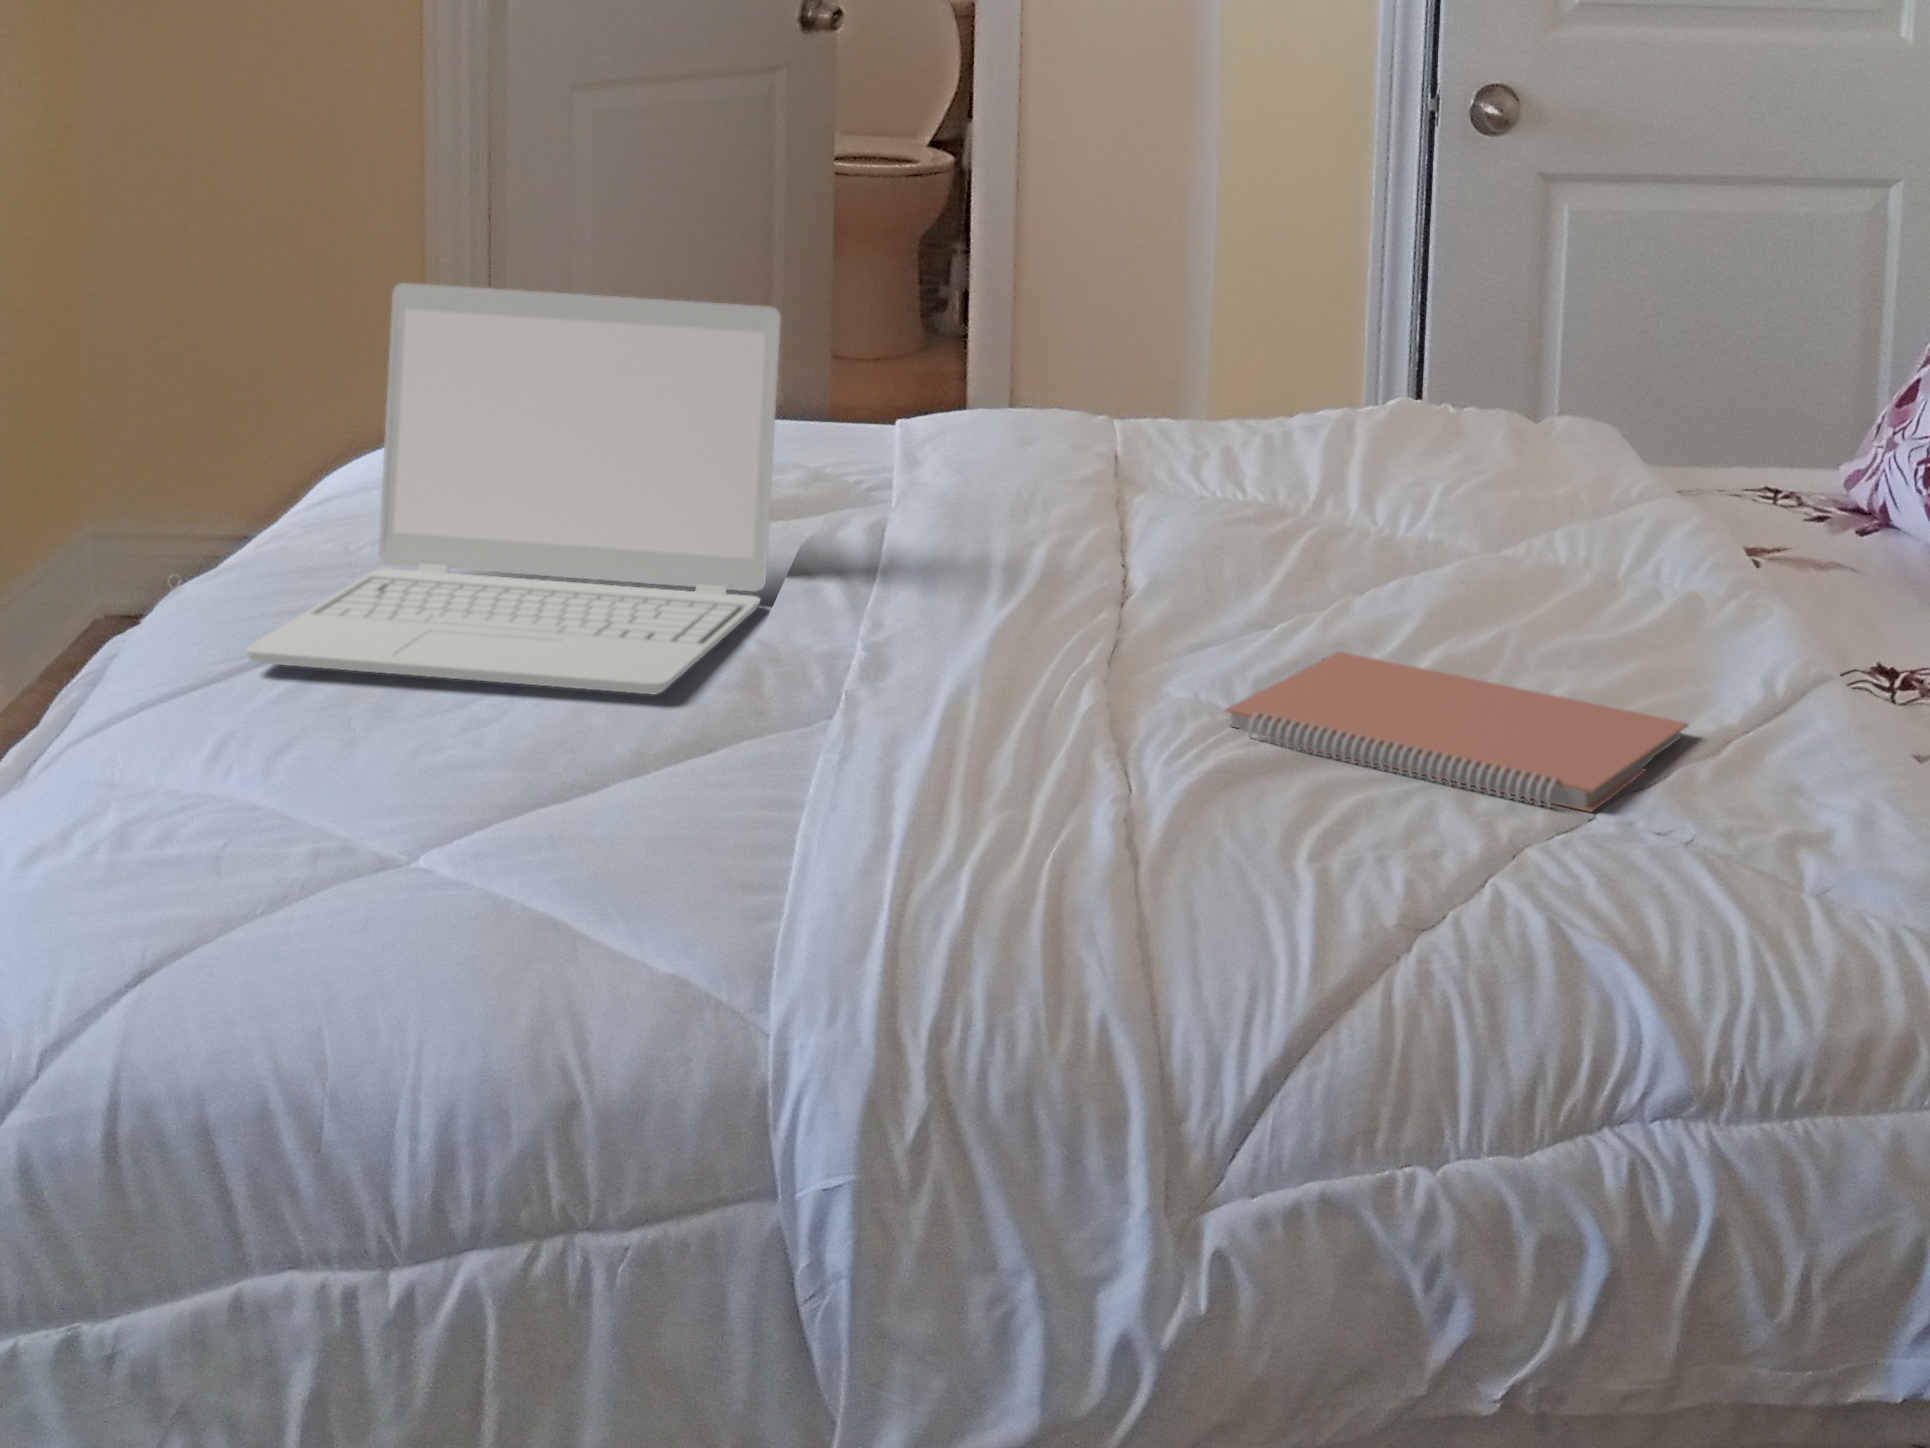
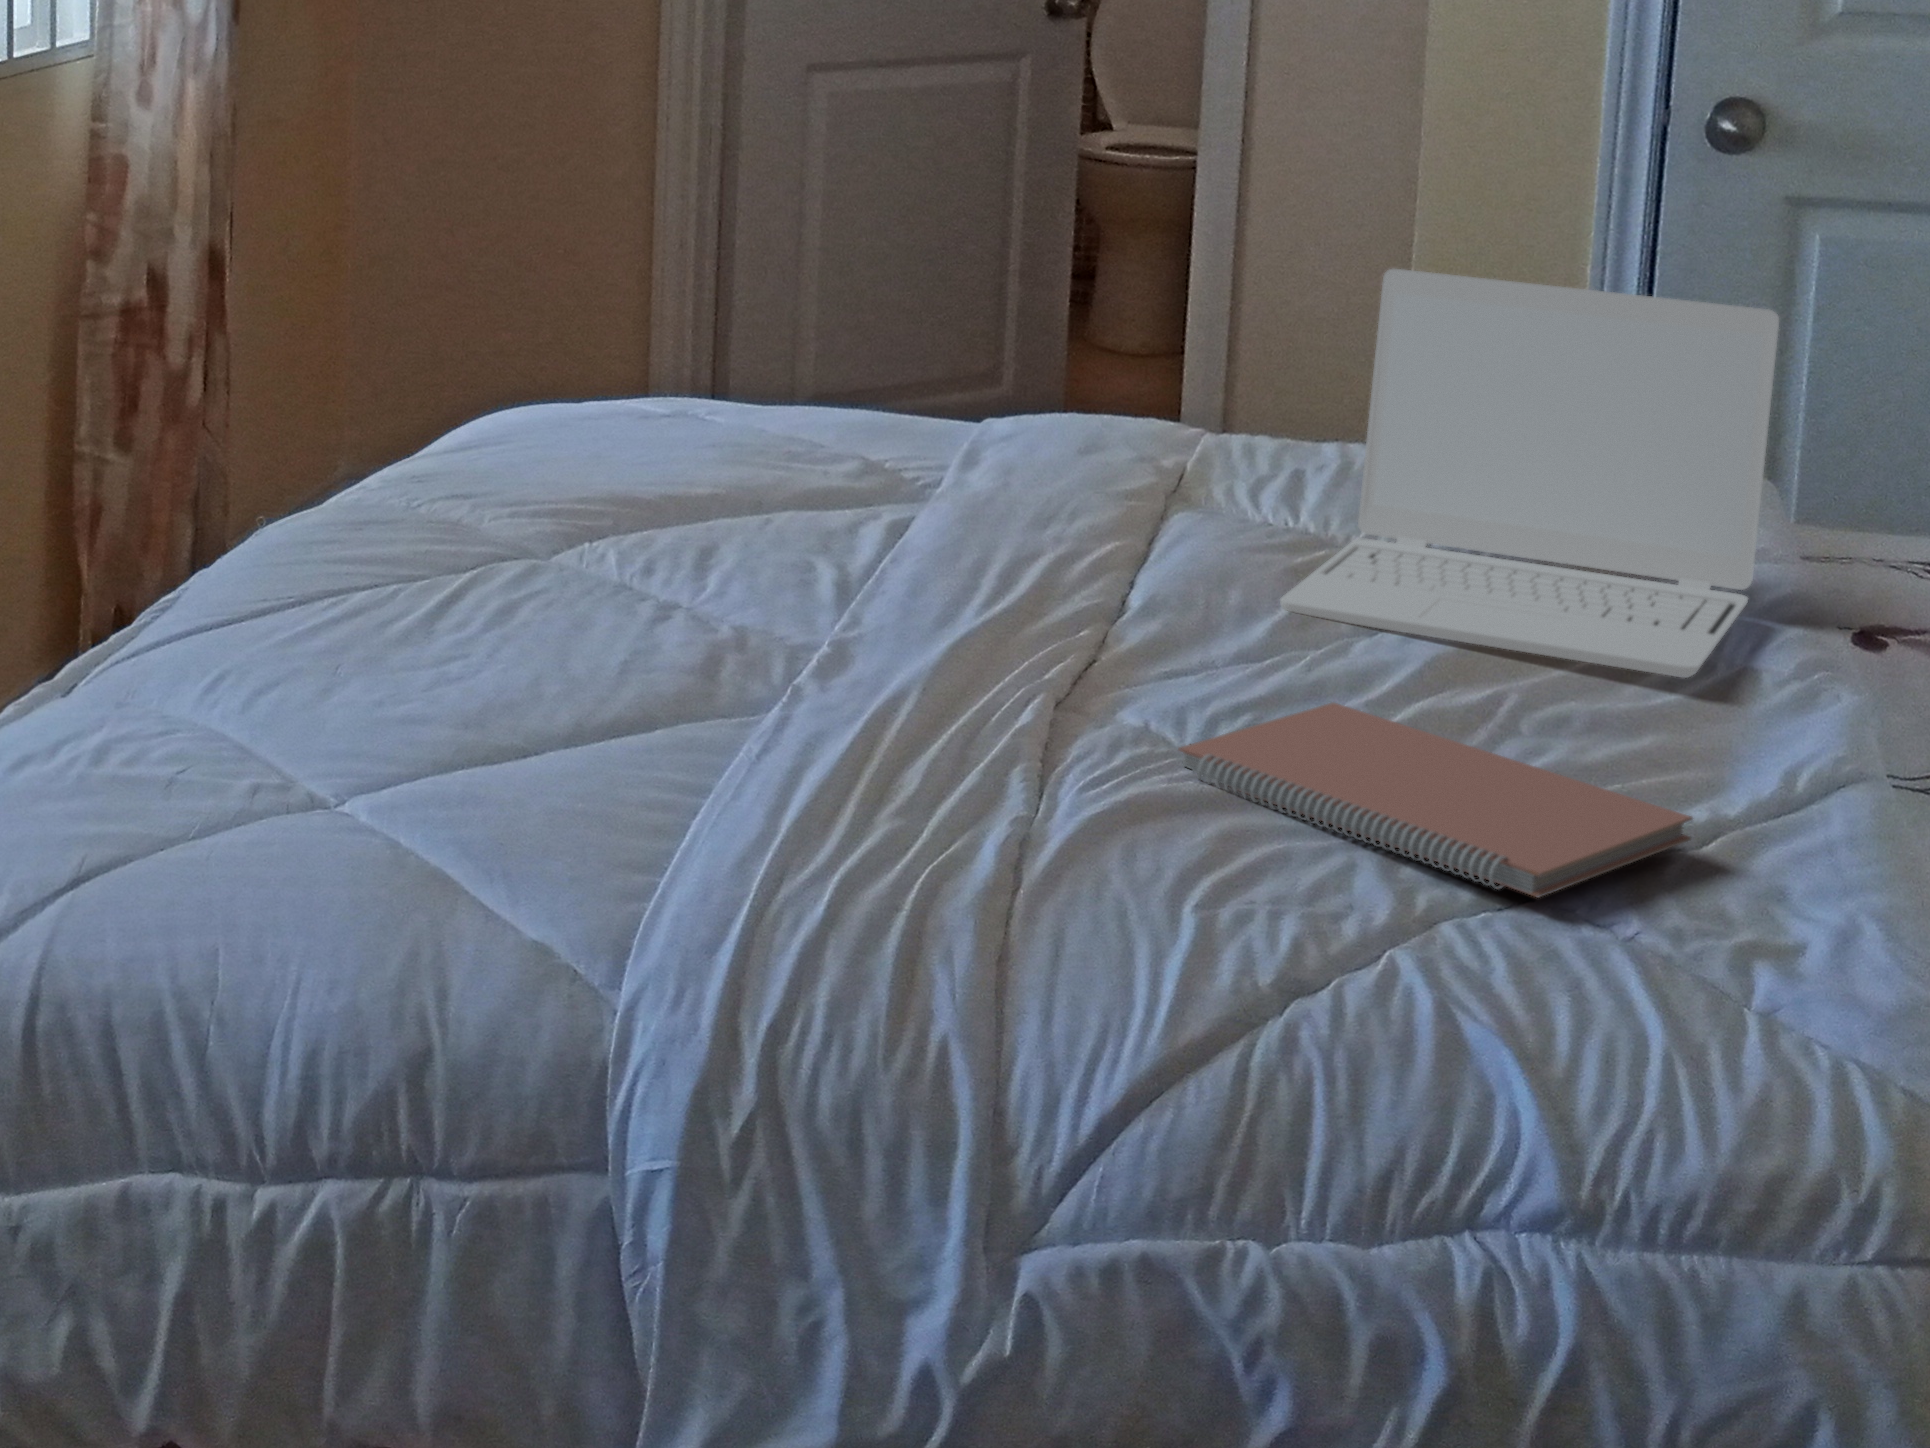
laptop: present [246,283,781,694] -> present [1280,269,1779,678]

